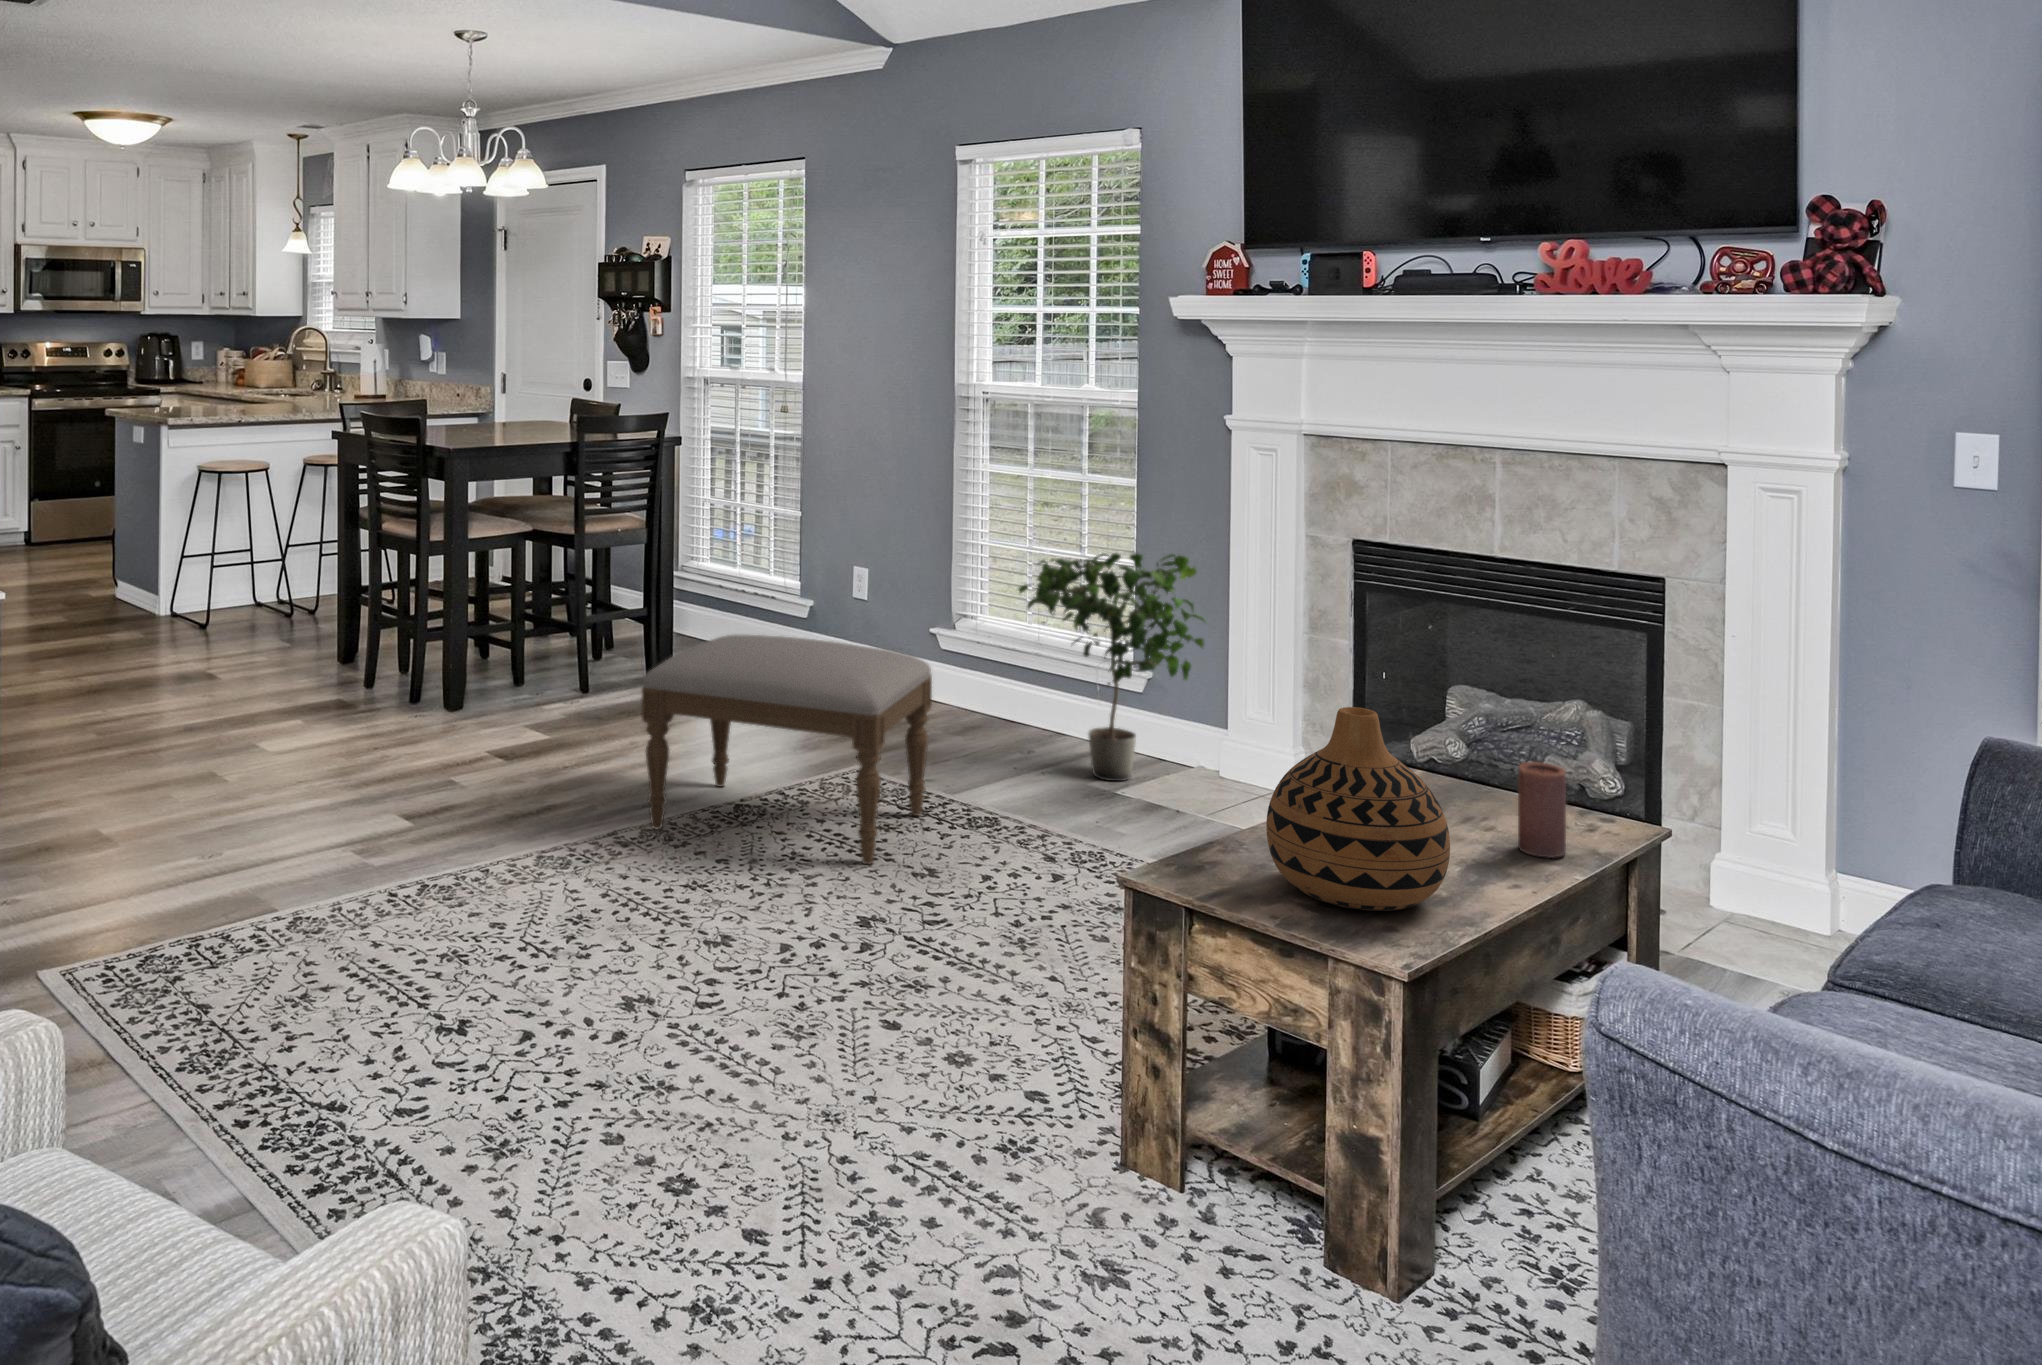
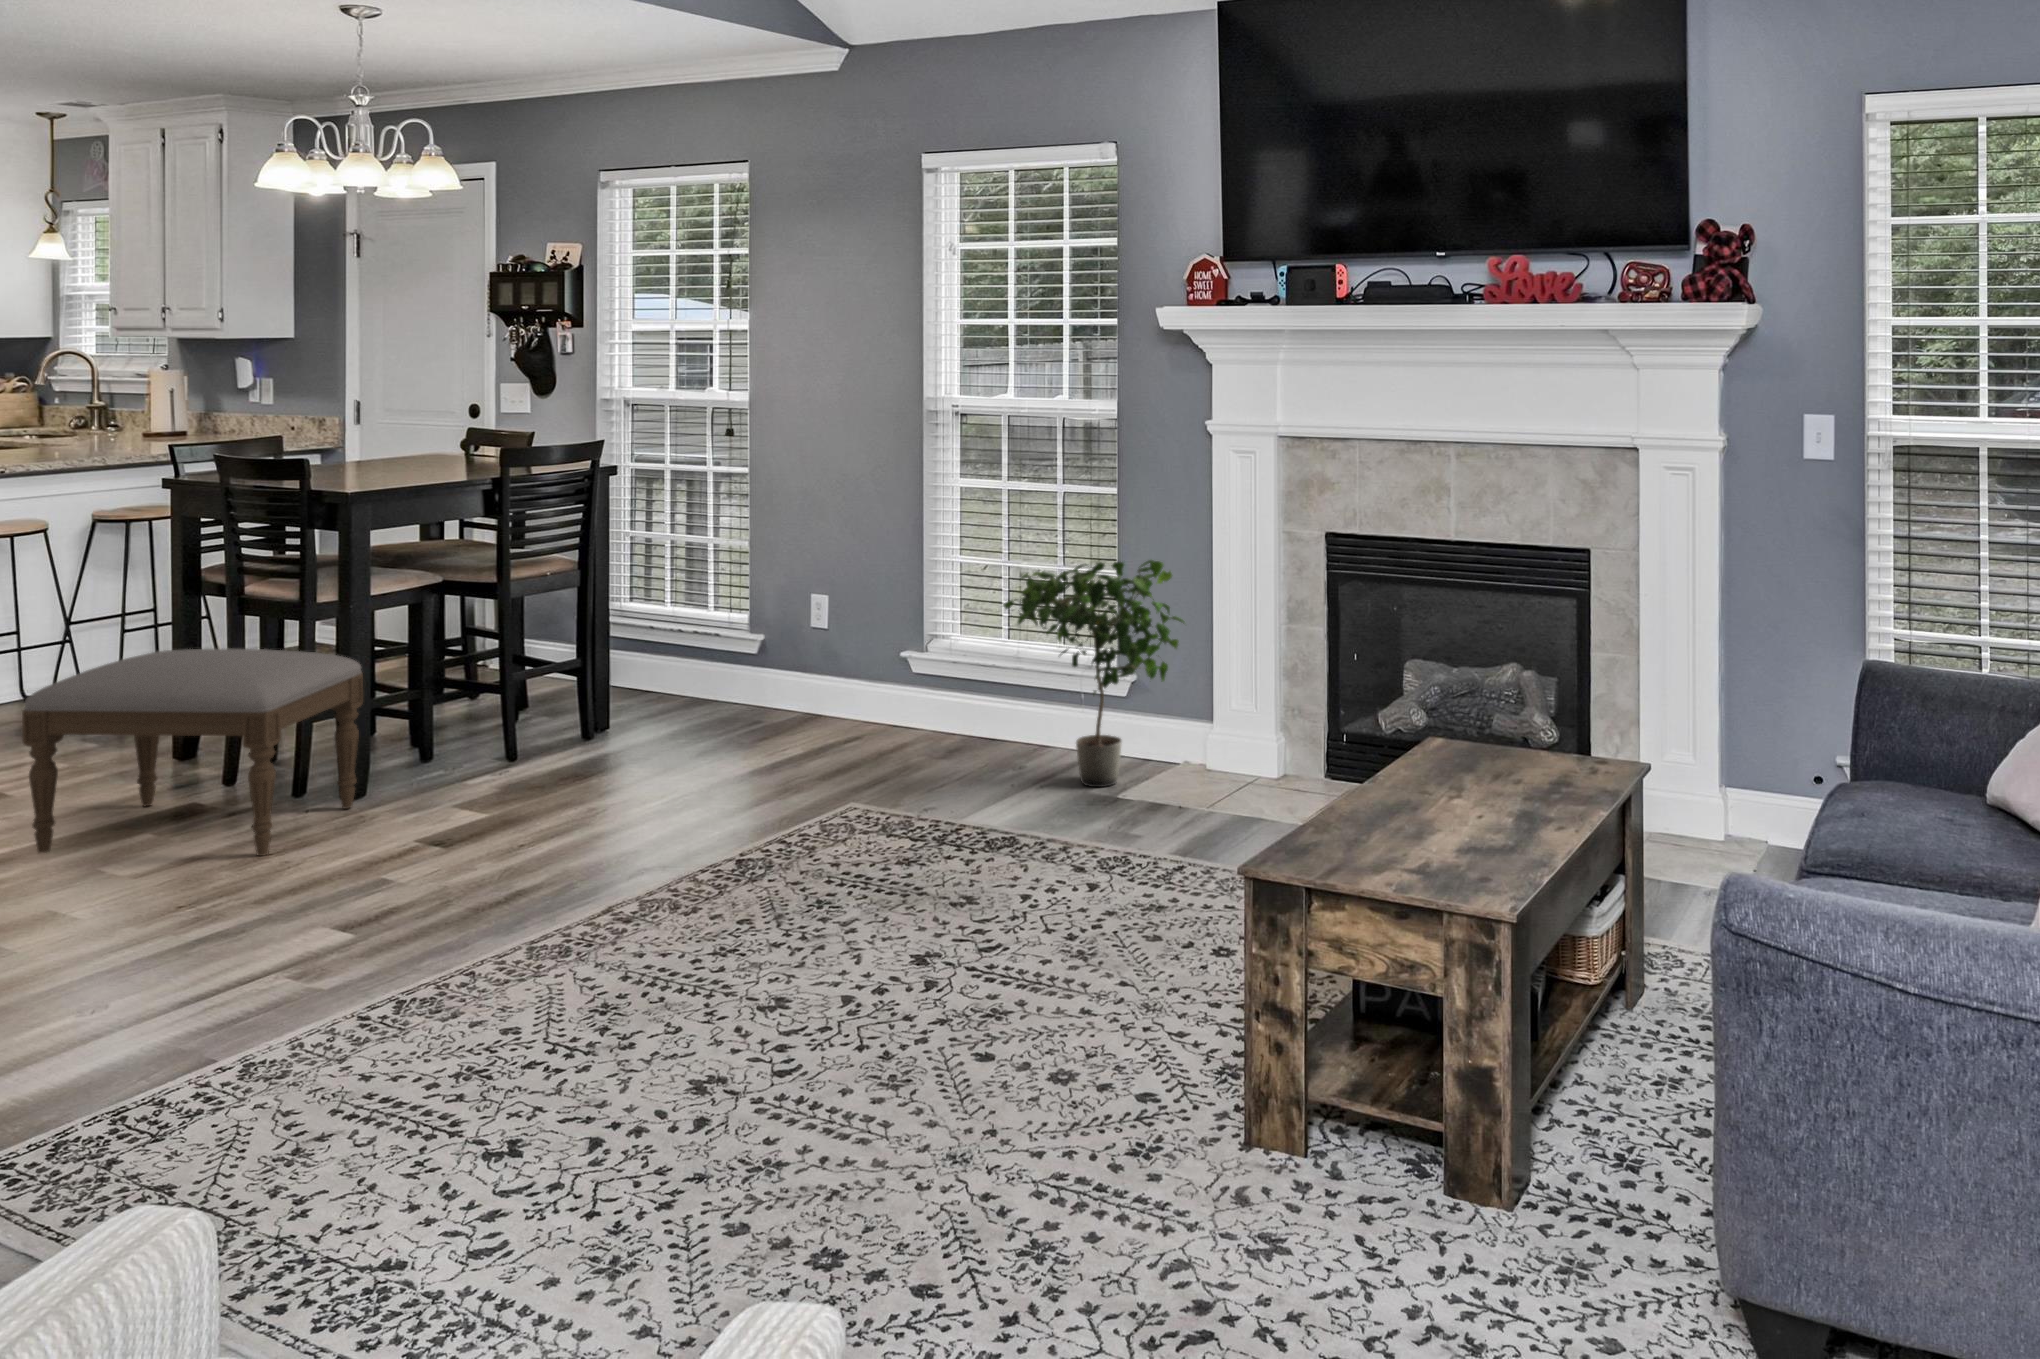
ottoman: present [642,635,932,865] -> present [22,649,363,856]
vase: present [1266,707,1450,911] -> none [1361,683,1517,866]
candle: present [1518,762,1566,858] -> none [1539,717,1577,800]

